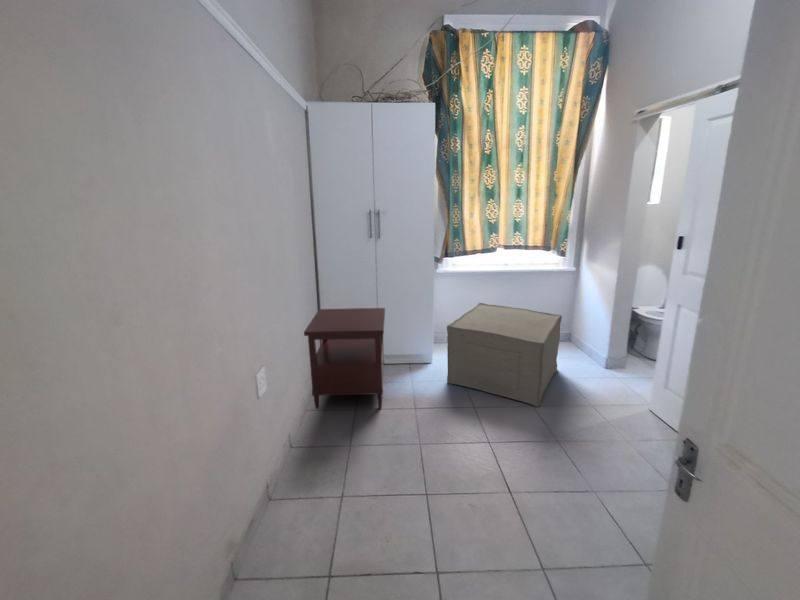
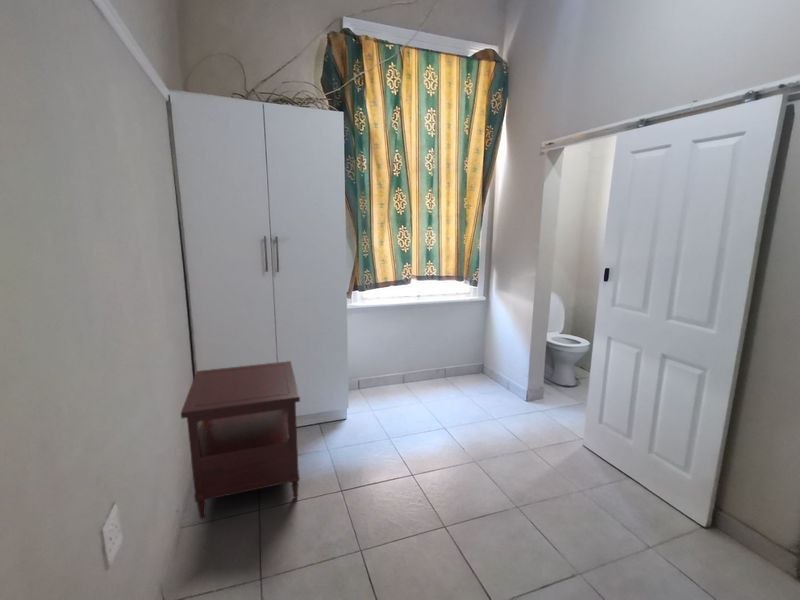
ottoman: present [447,303,562,407] -> none [371,342,487,461]

